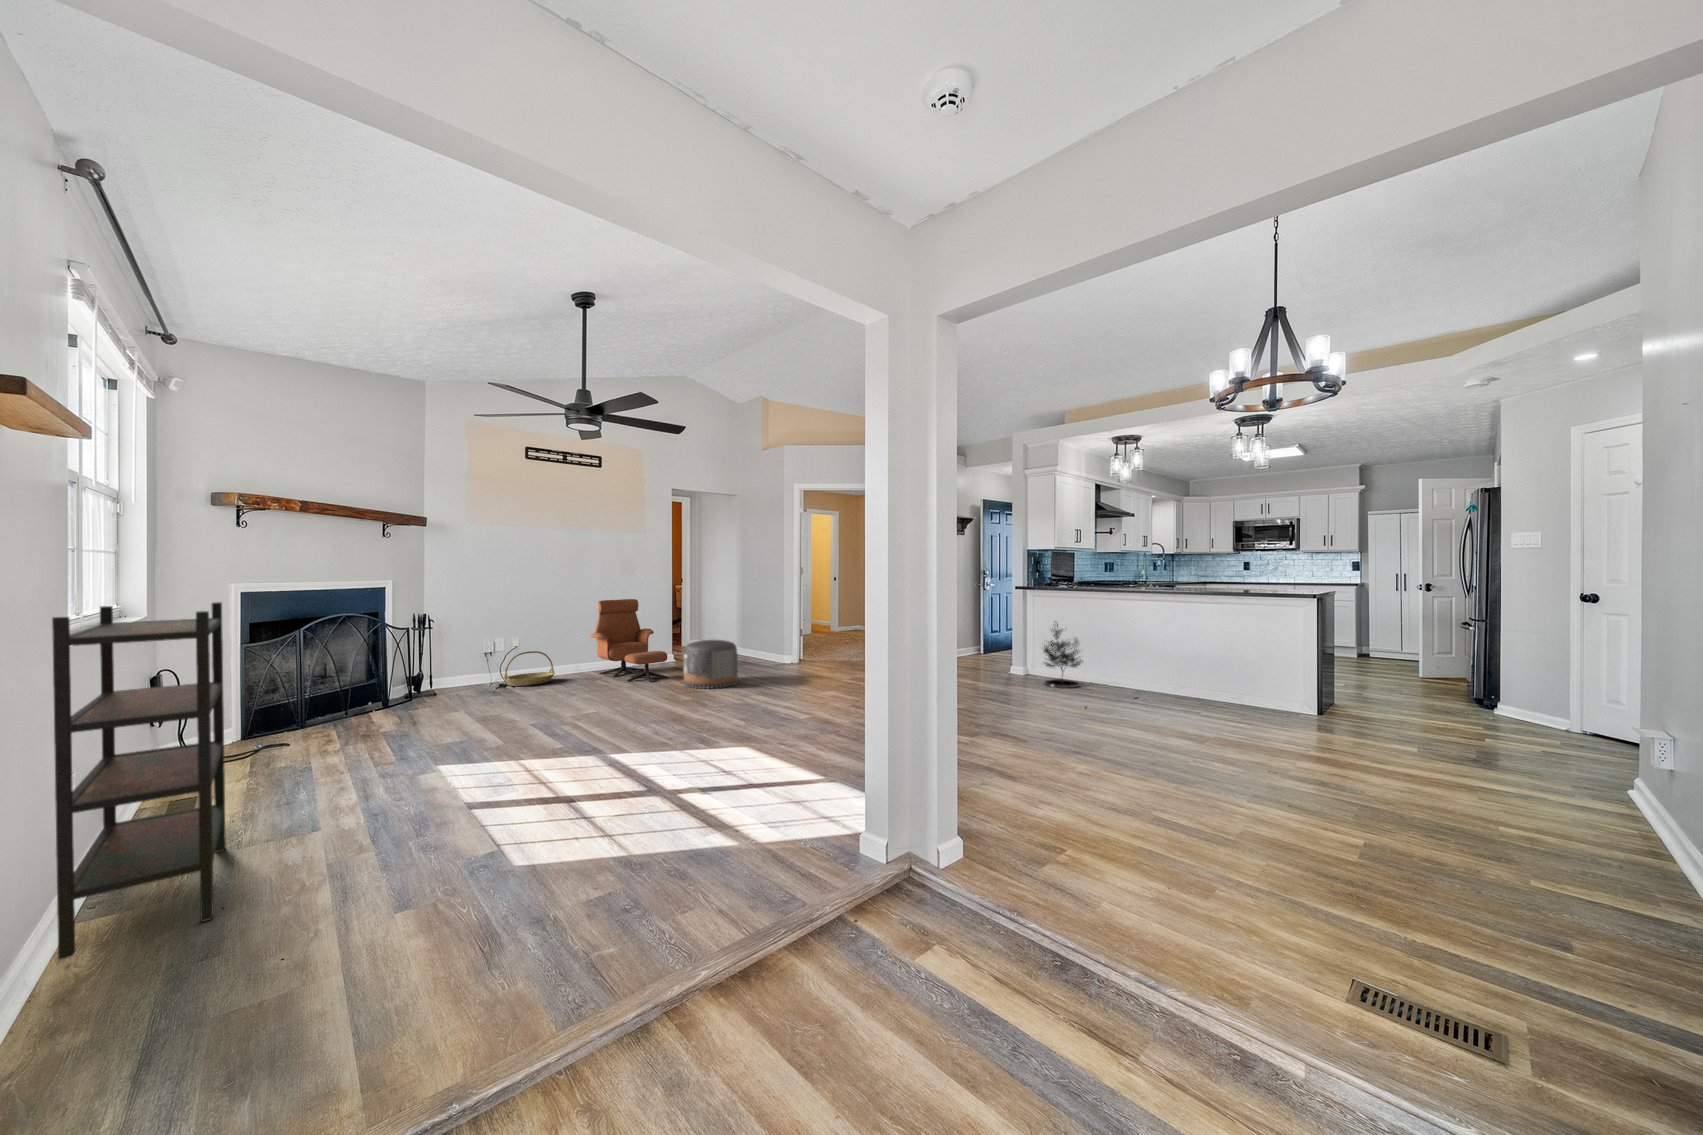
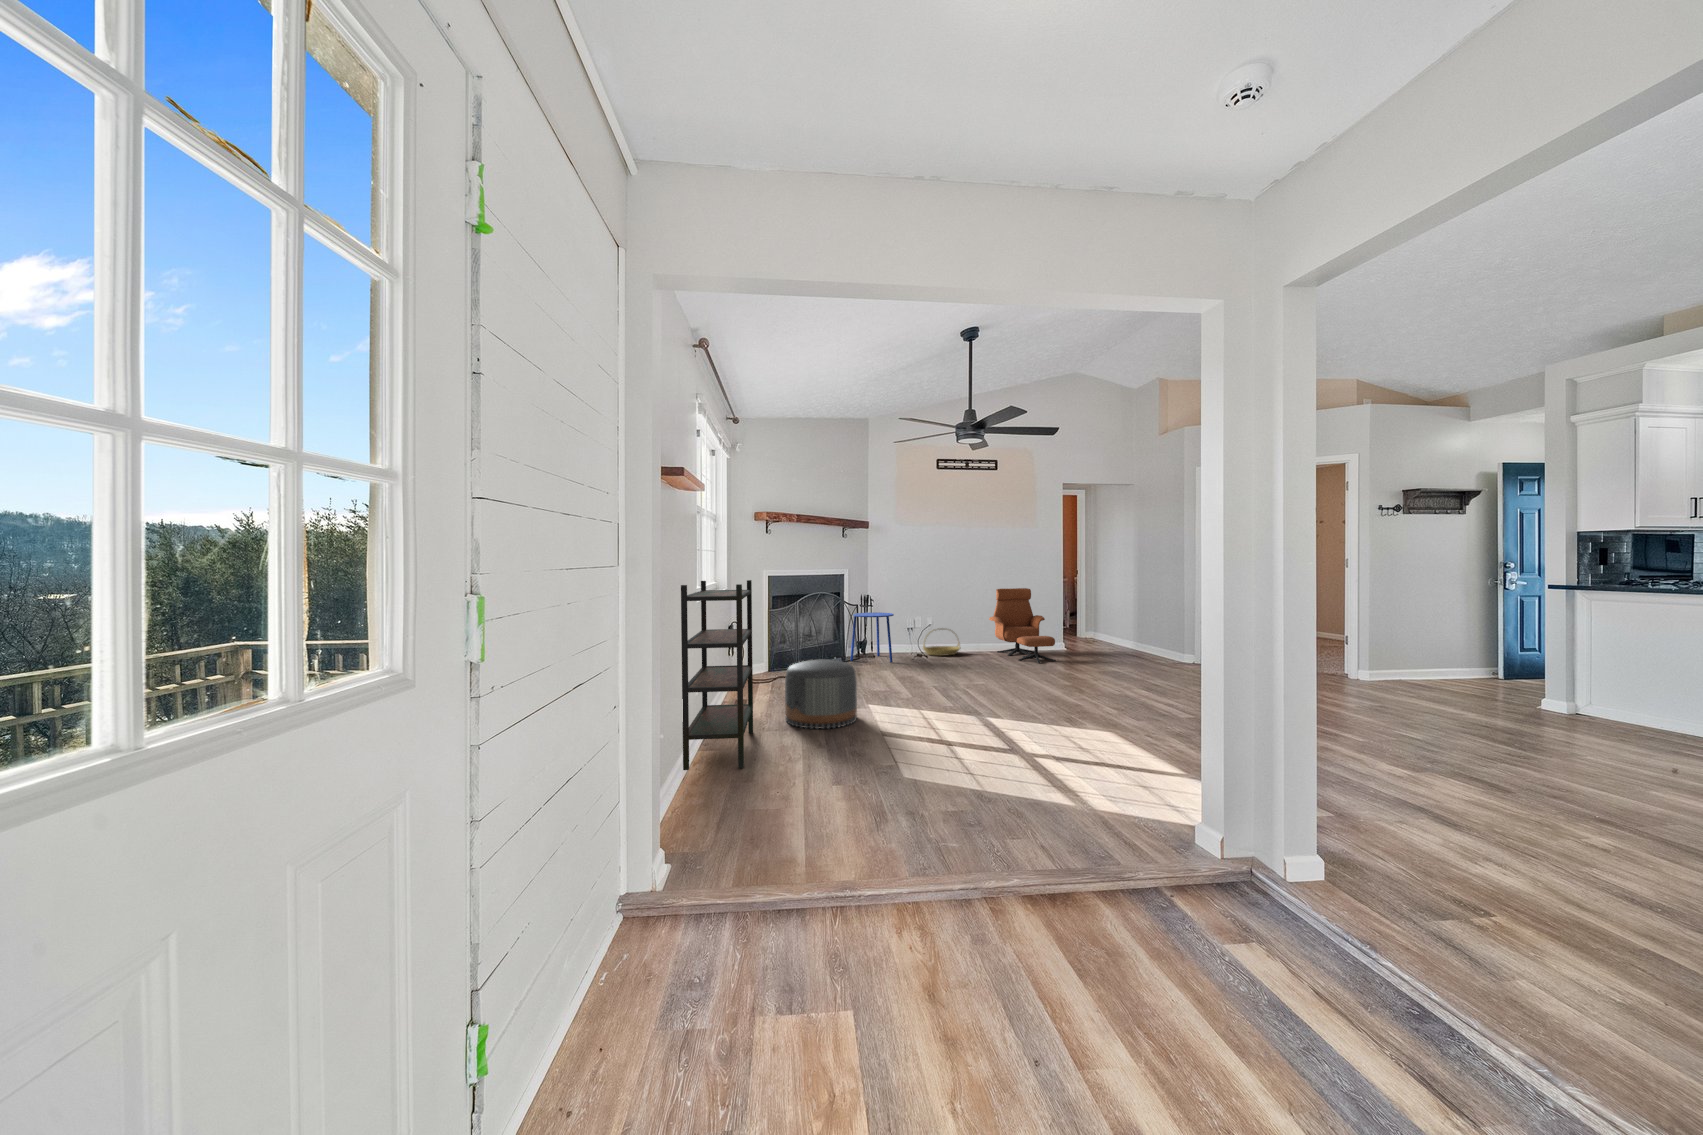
potted tree: present [1043,623,1081,688] -> none [1560,634,1653,731]
side table: none [394,637,463,706] -> present [850,612,894,662]
pouf: present [683,640,738,689] -> present [785,660,857,729]

